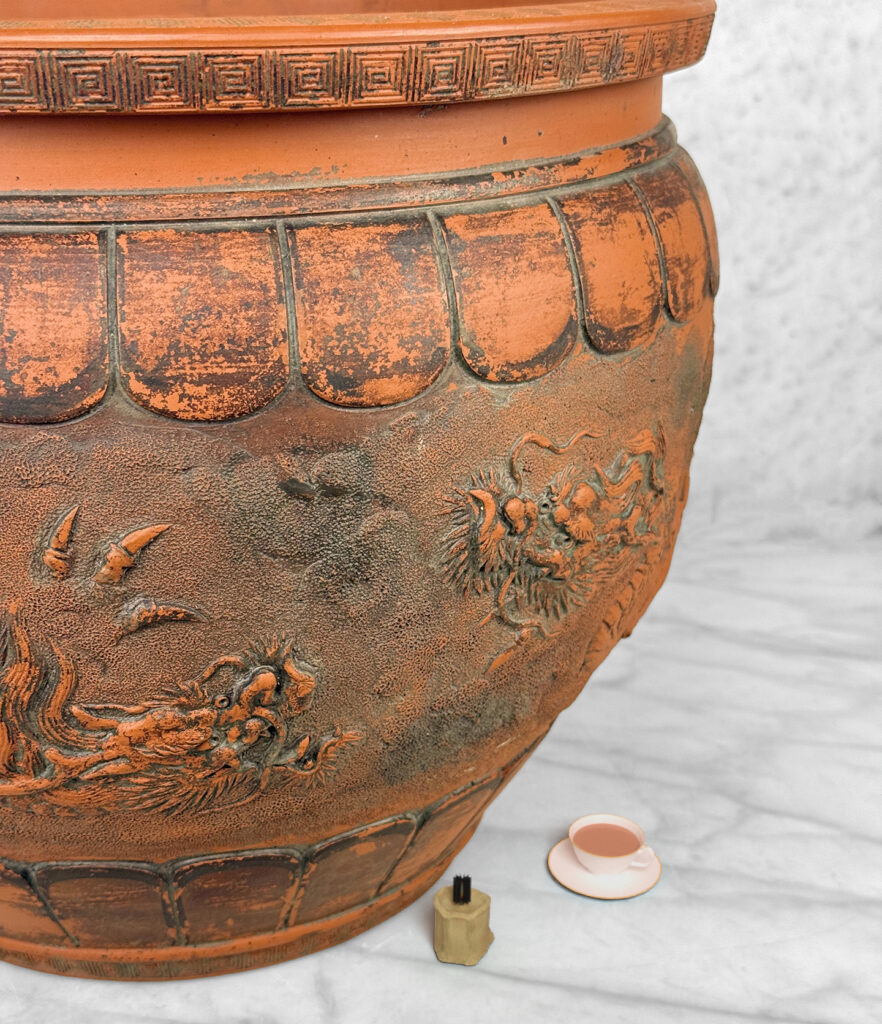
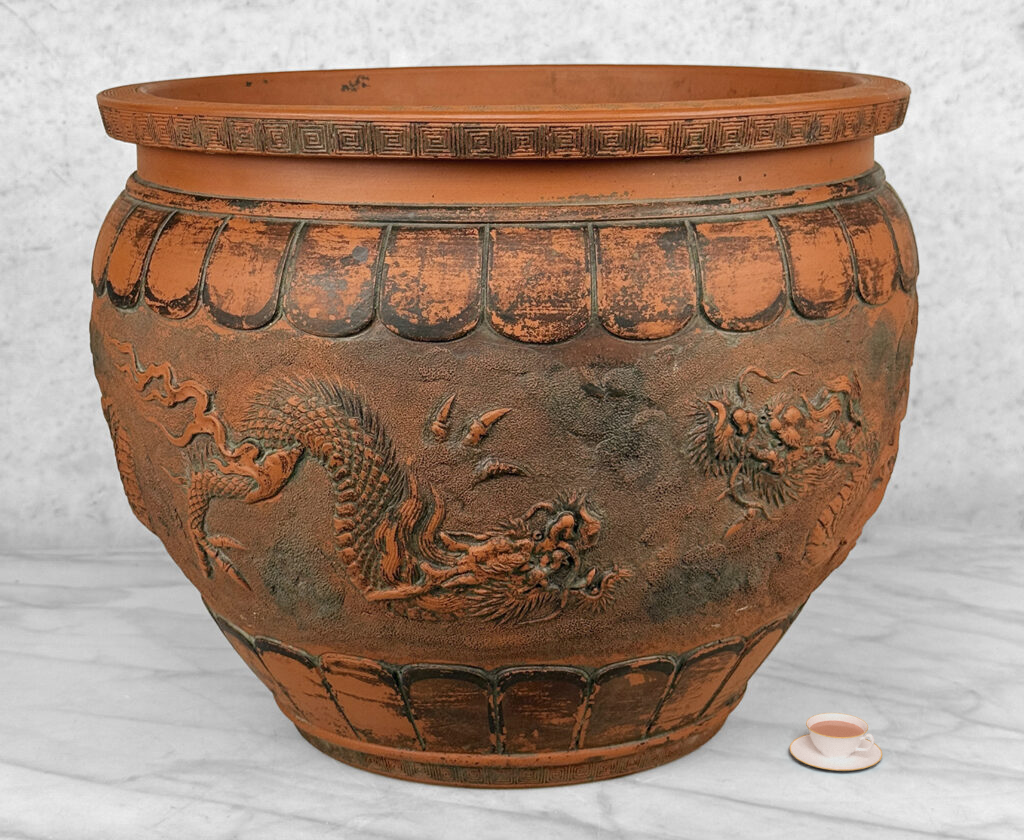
candle: present [433,875,495,966] -> none [689,727,738,800]

